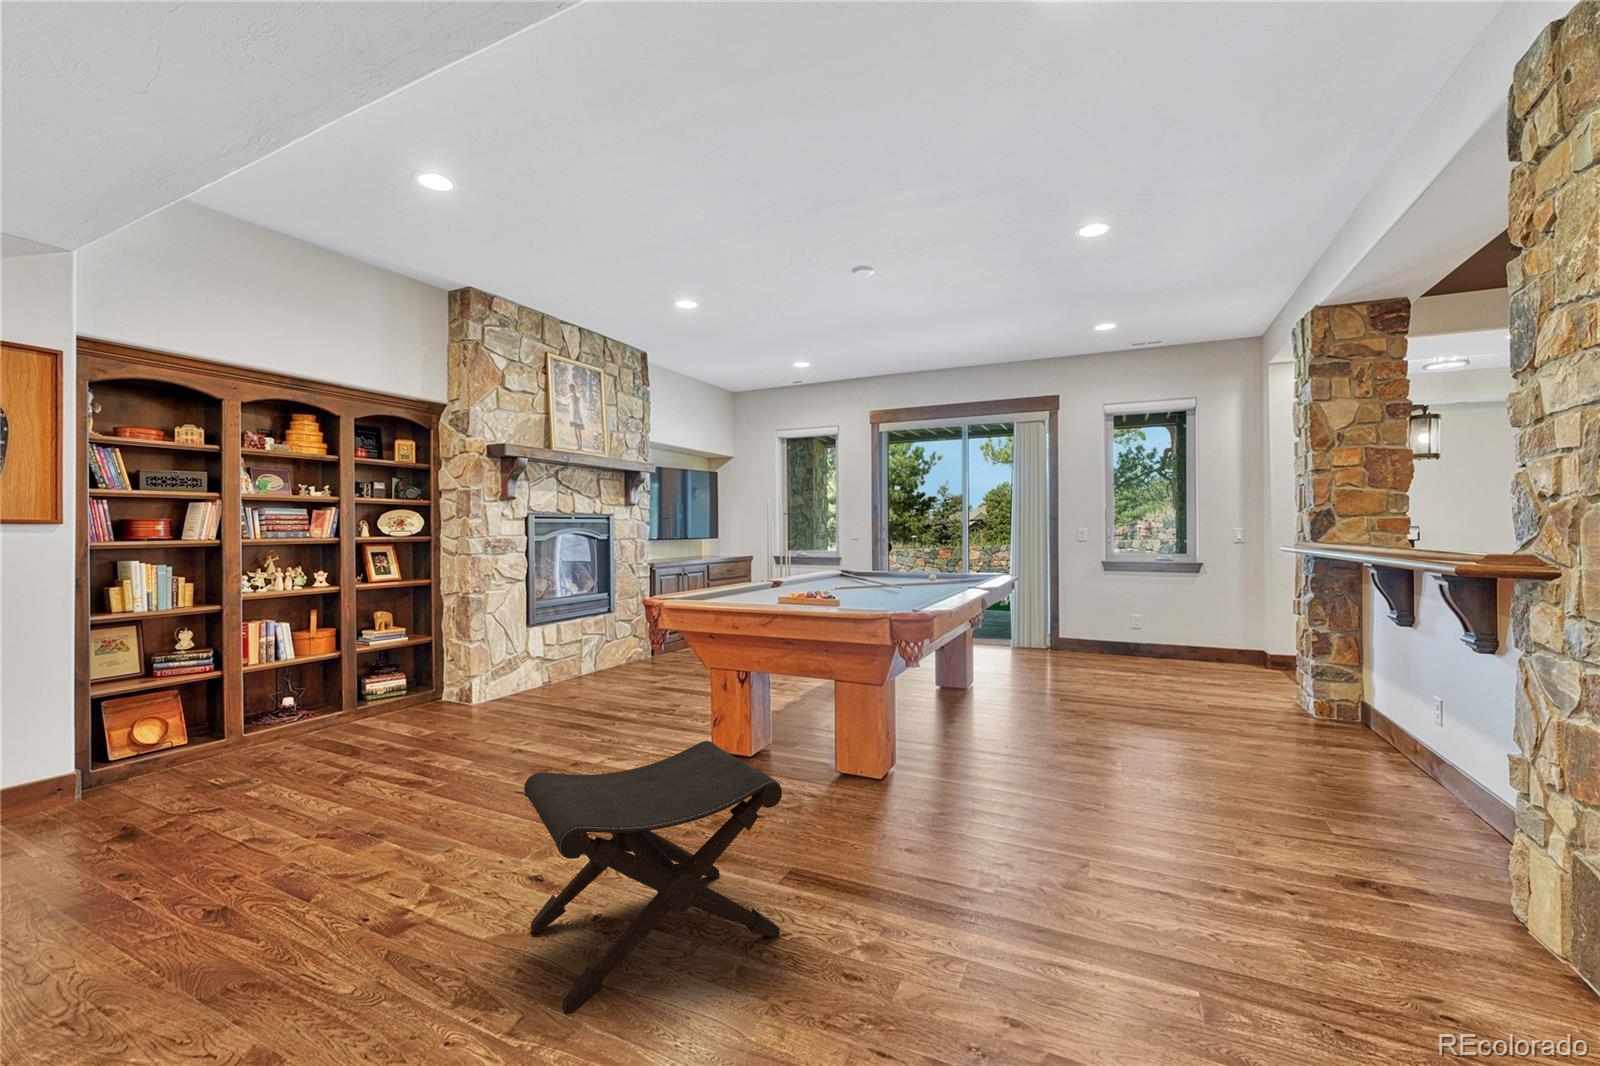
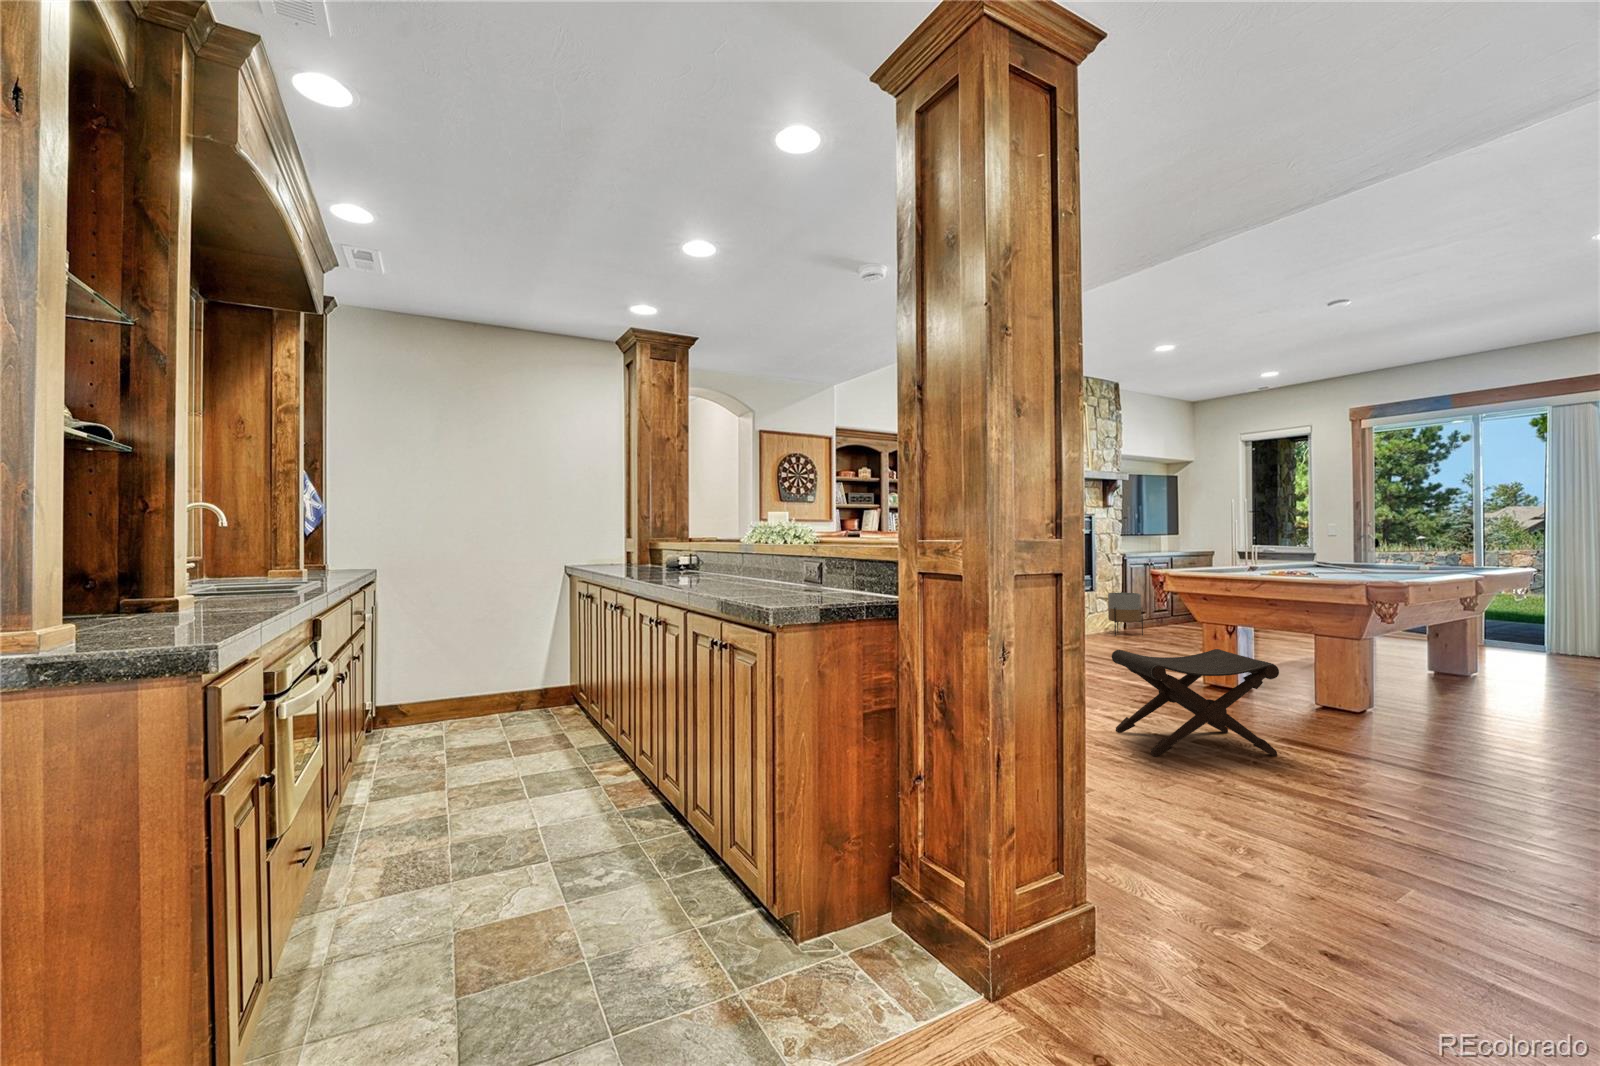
planter: none [632,611,671,667] -> present [1108,593,1143,636]

